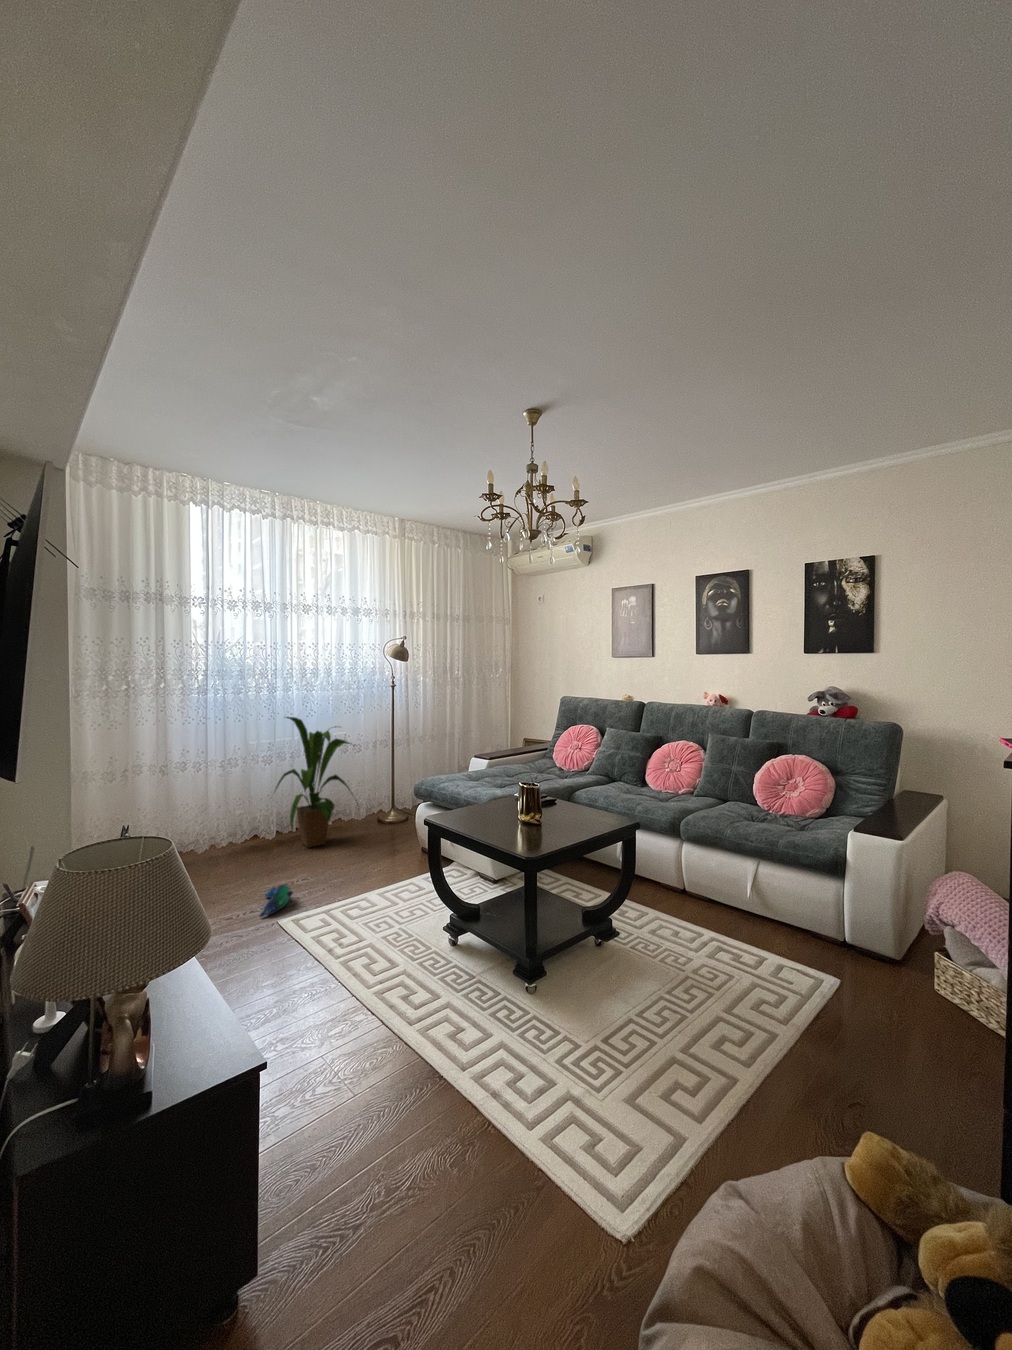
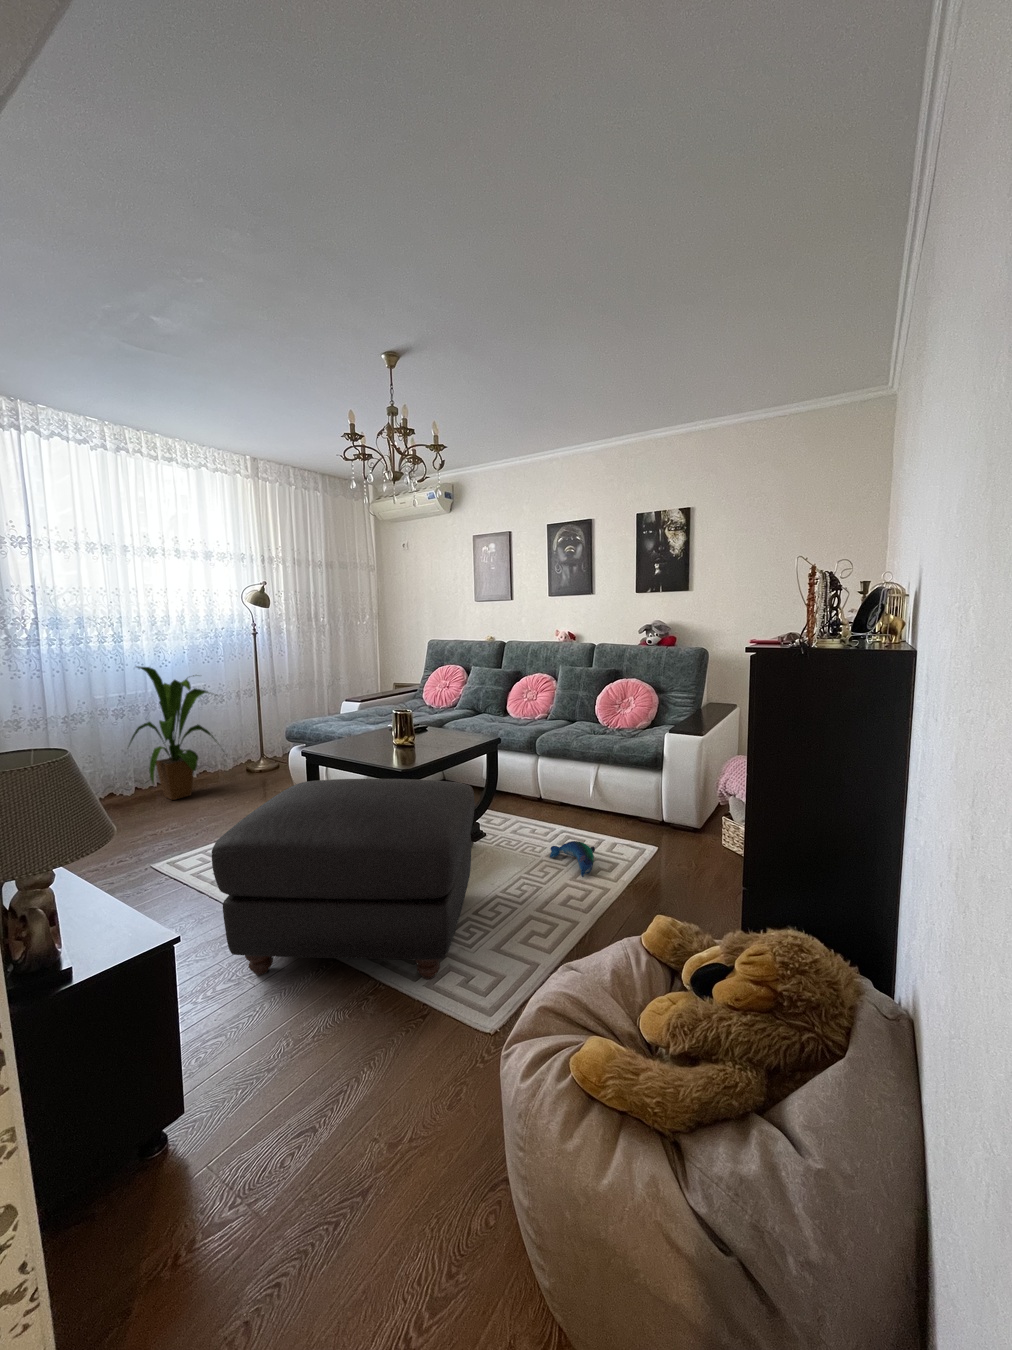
ottoman: none [318,857,608,1132] -> present [212,779,475,979]
plush toy: present [260,885,293,917] -> present [550,841,595,877]

